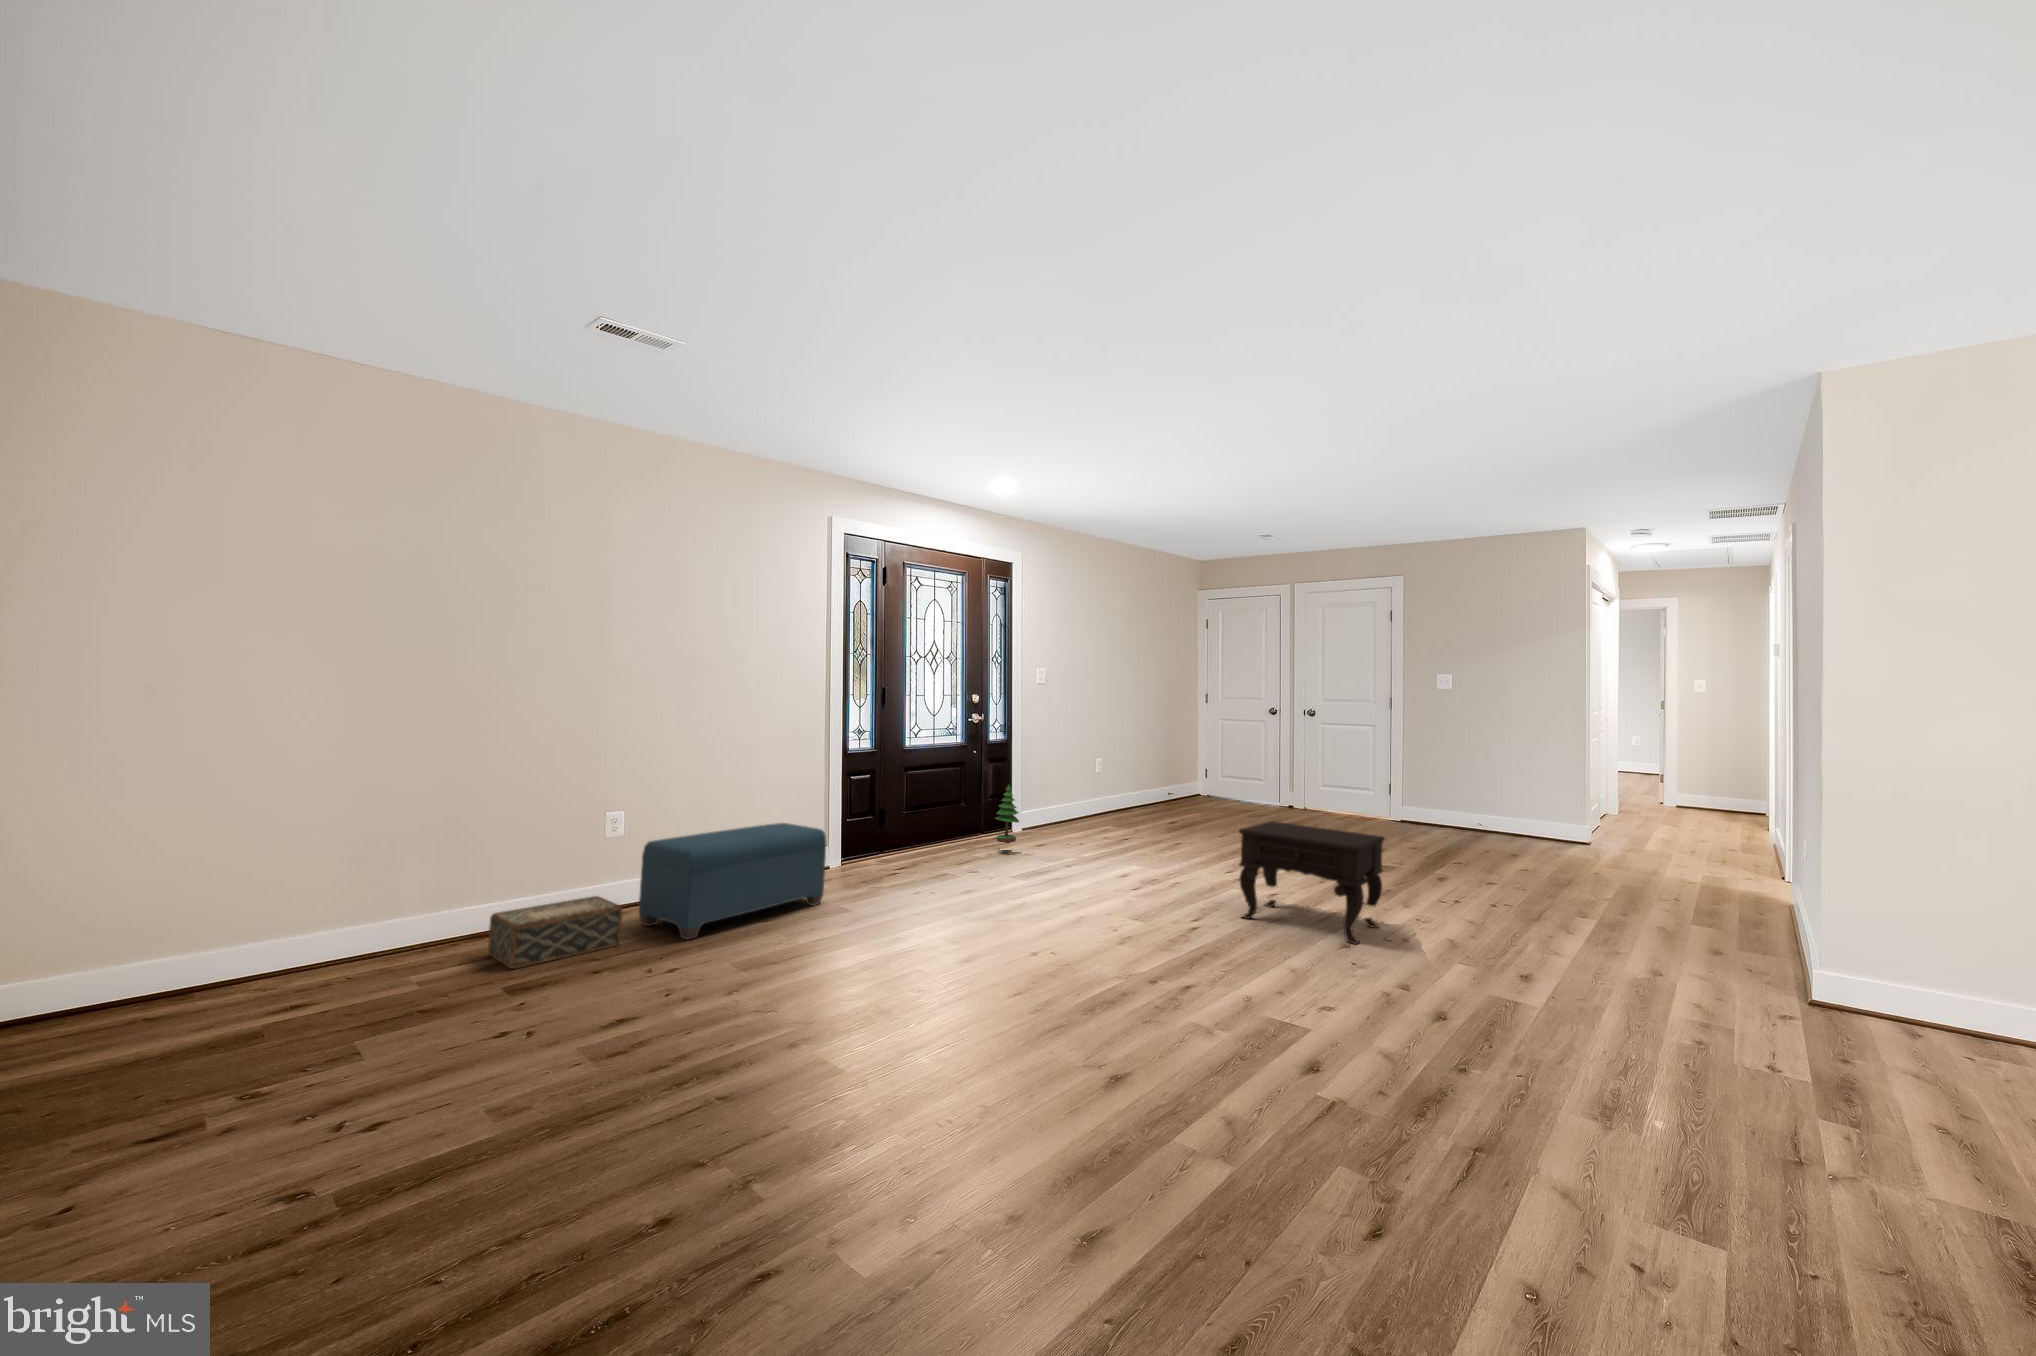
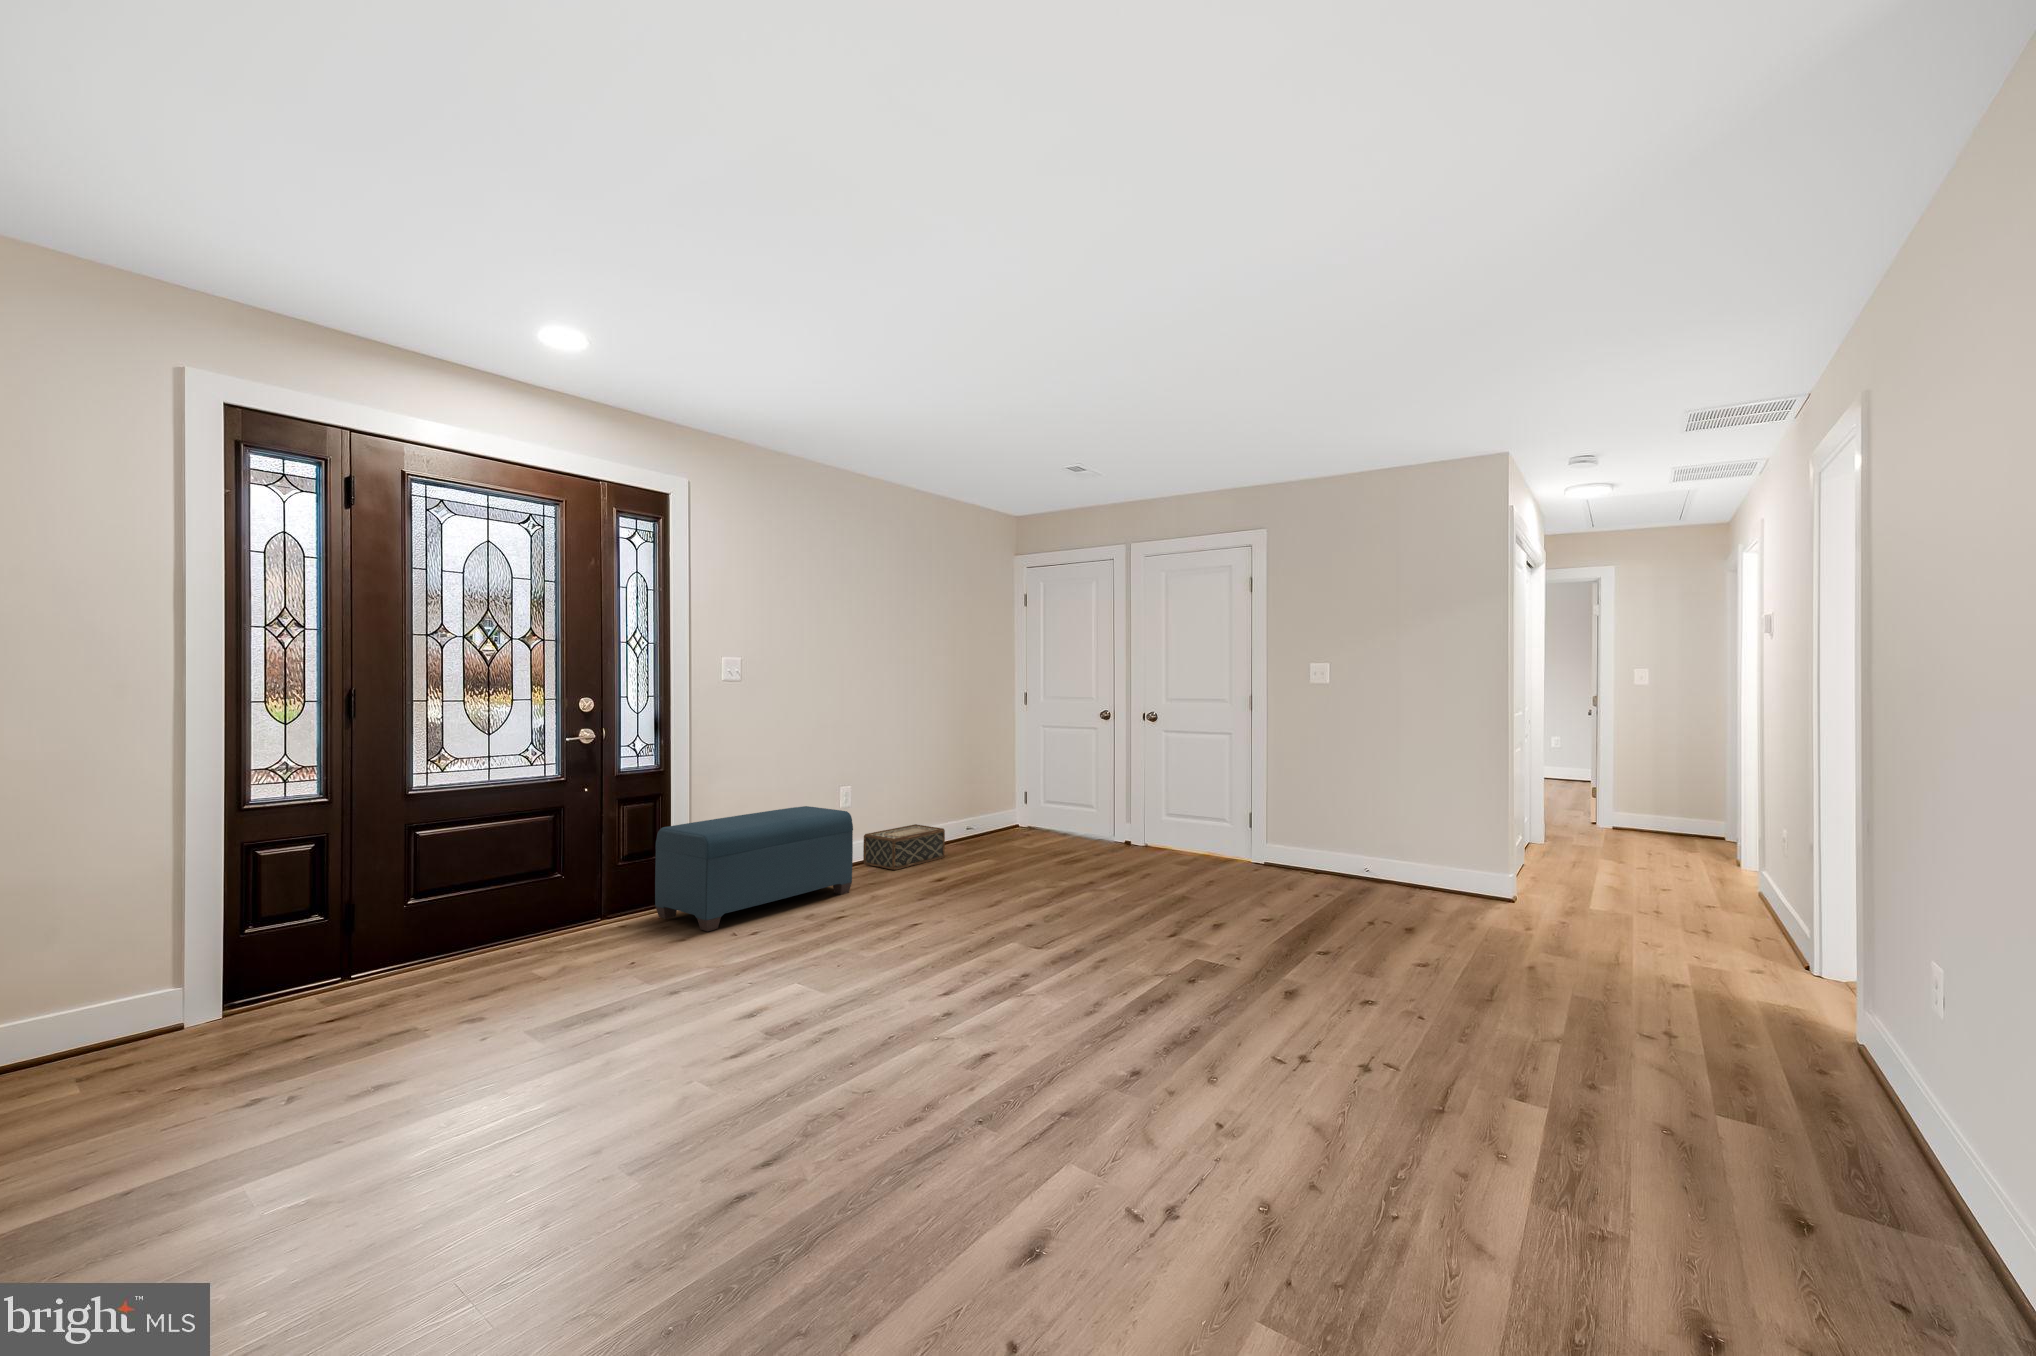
potted tree: present [995,785,1019,853] -> none [1036,760,1064,836]
side table: present [1239,821,1385,944] -> none [1309,789,1478,921]
woven basket: present [488,896,622,969] -> present [863,824,945,870]

